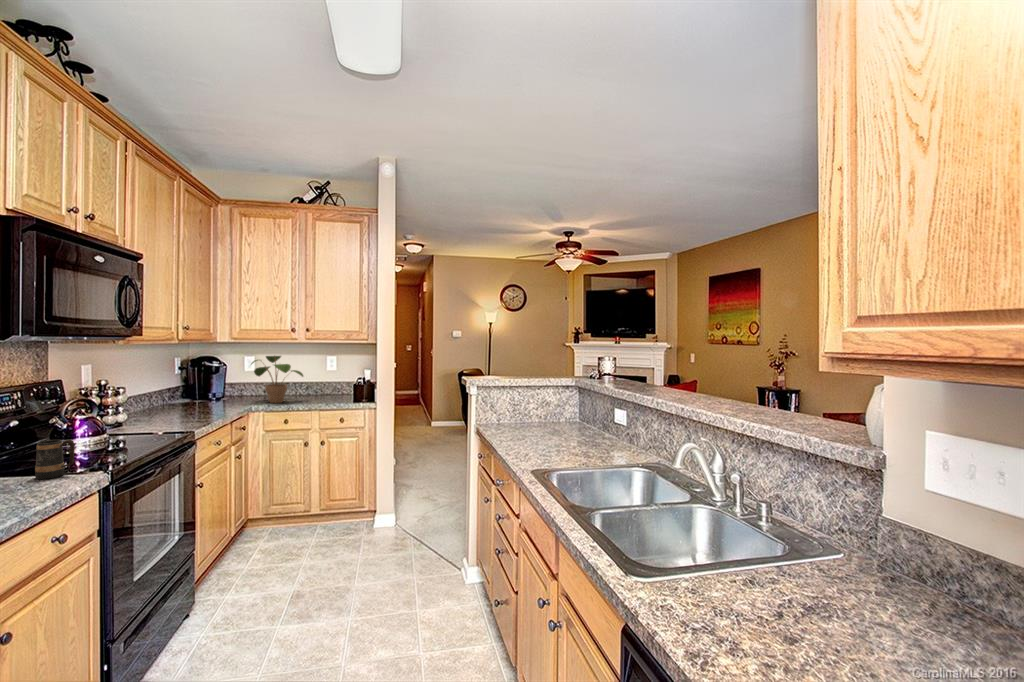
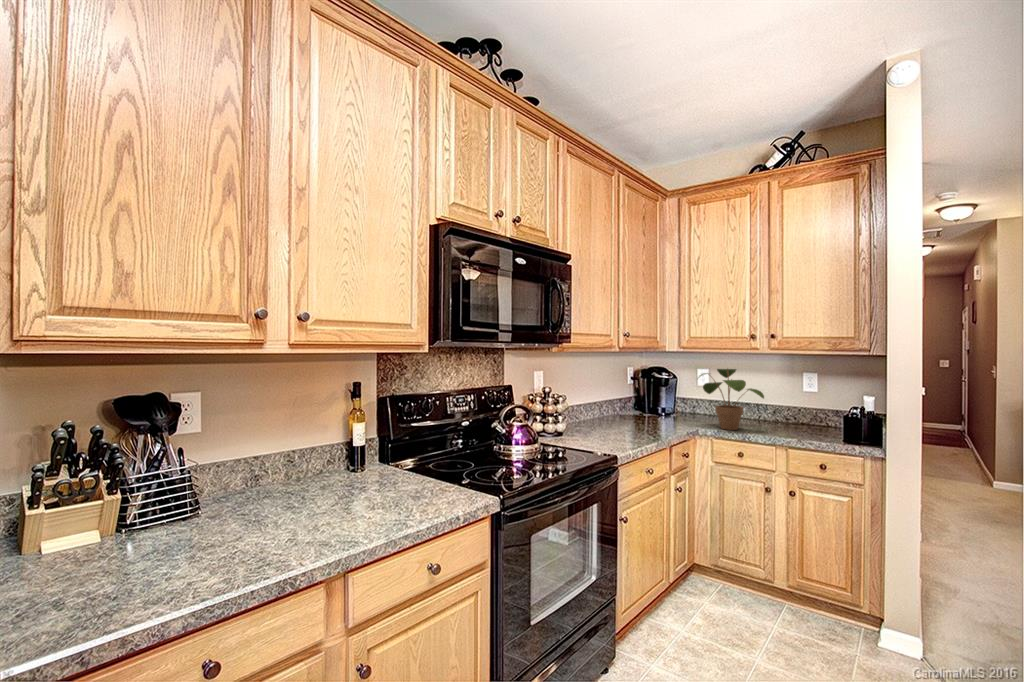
mug: present [35,440,75,479] -> none [444,449,471,490]

